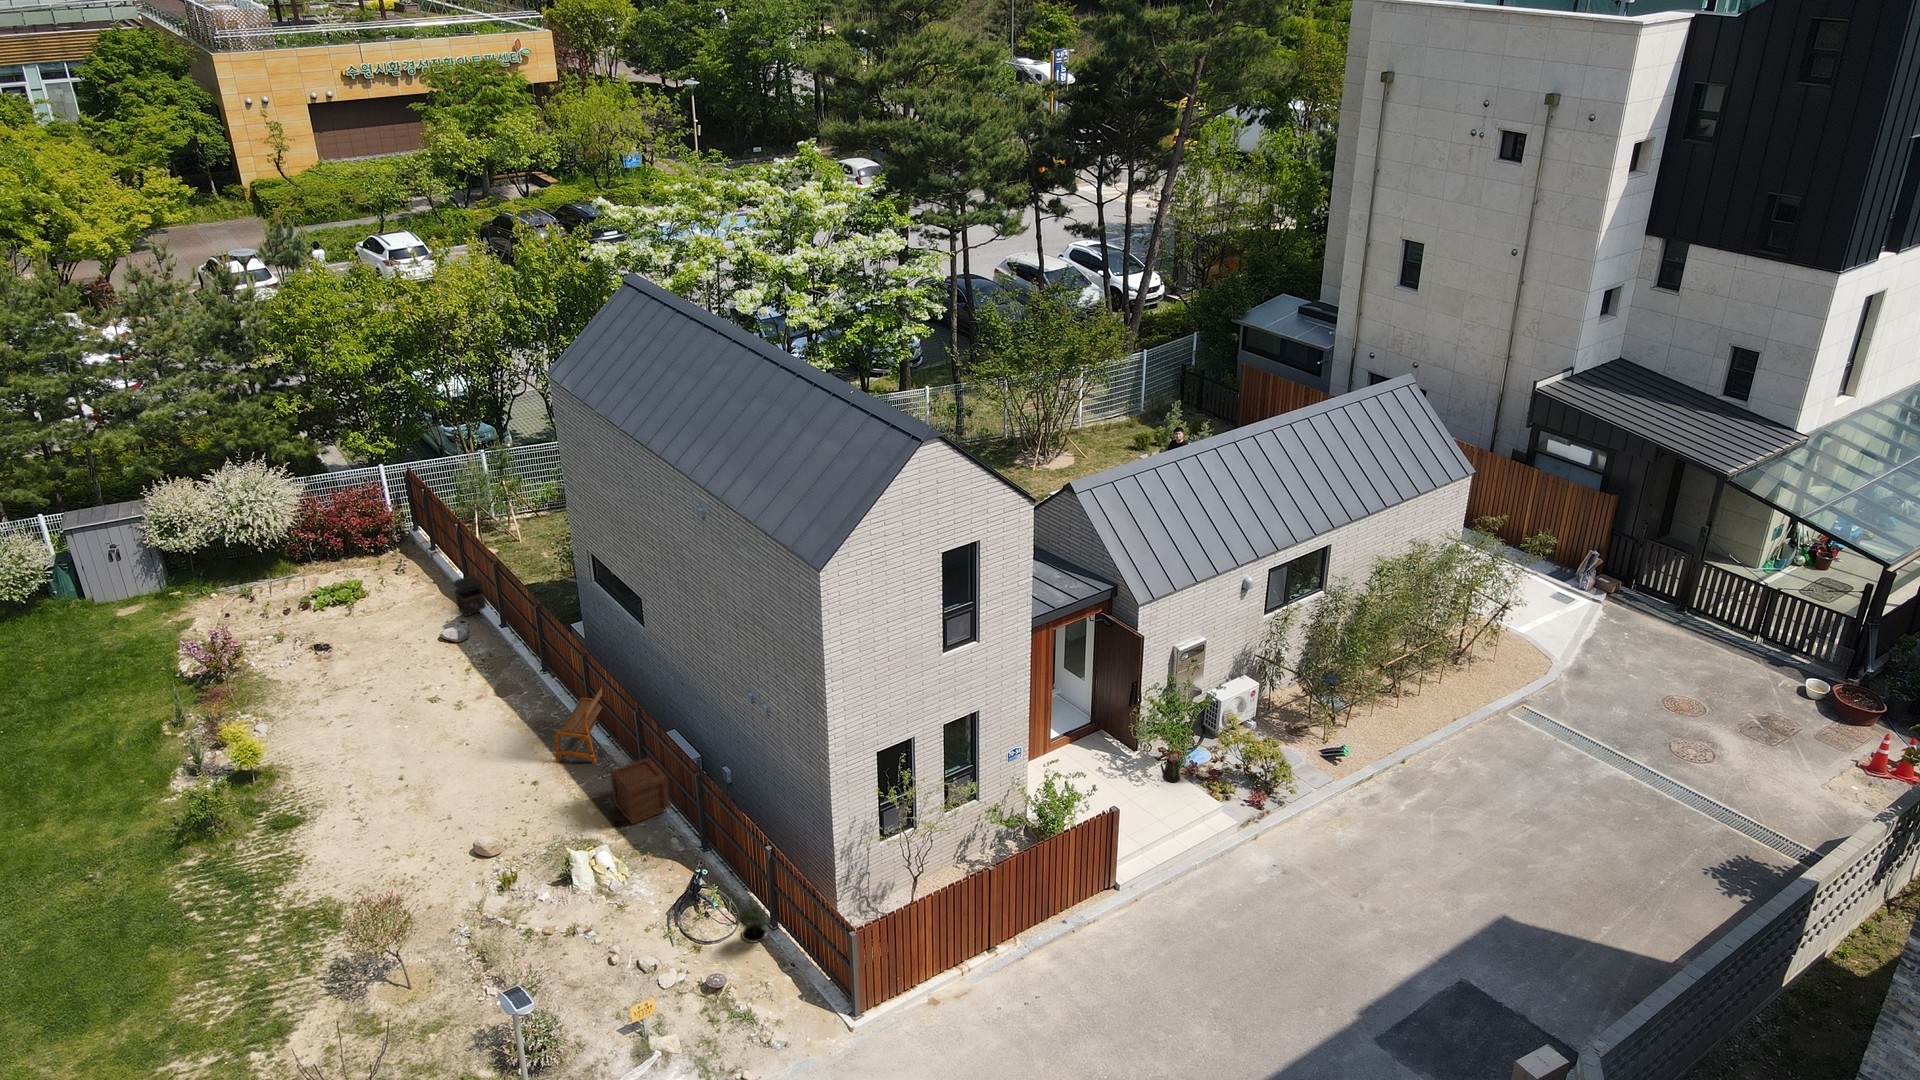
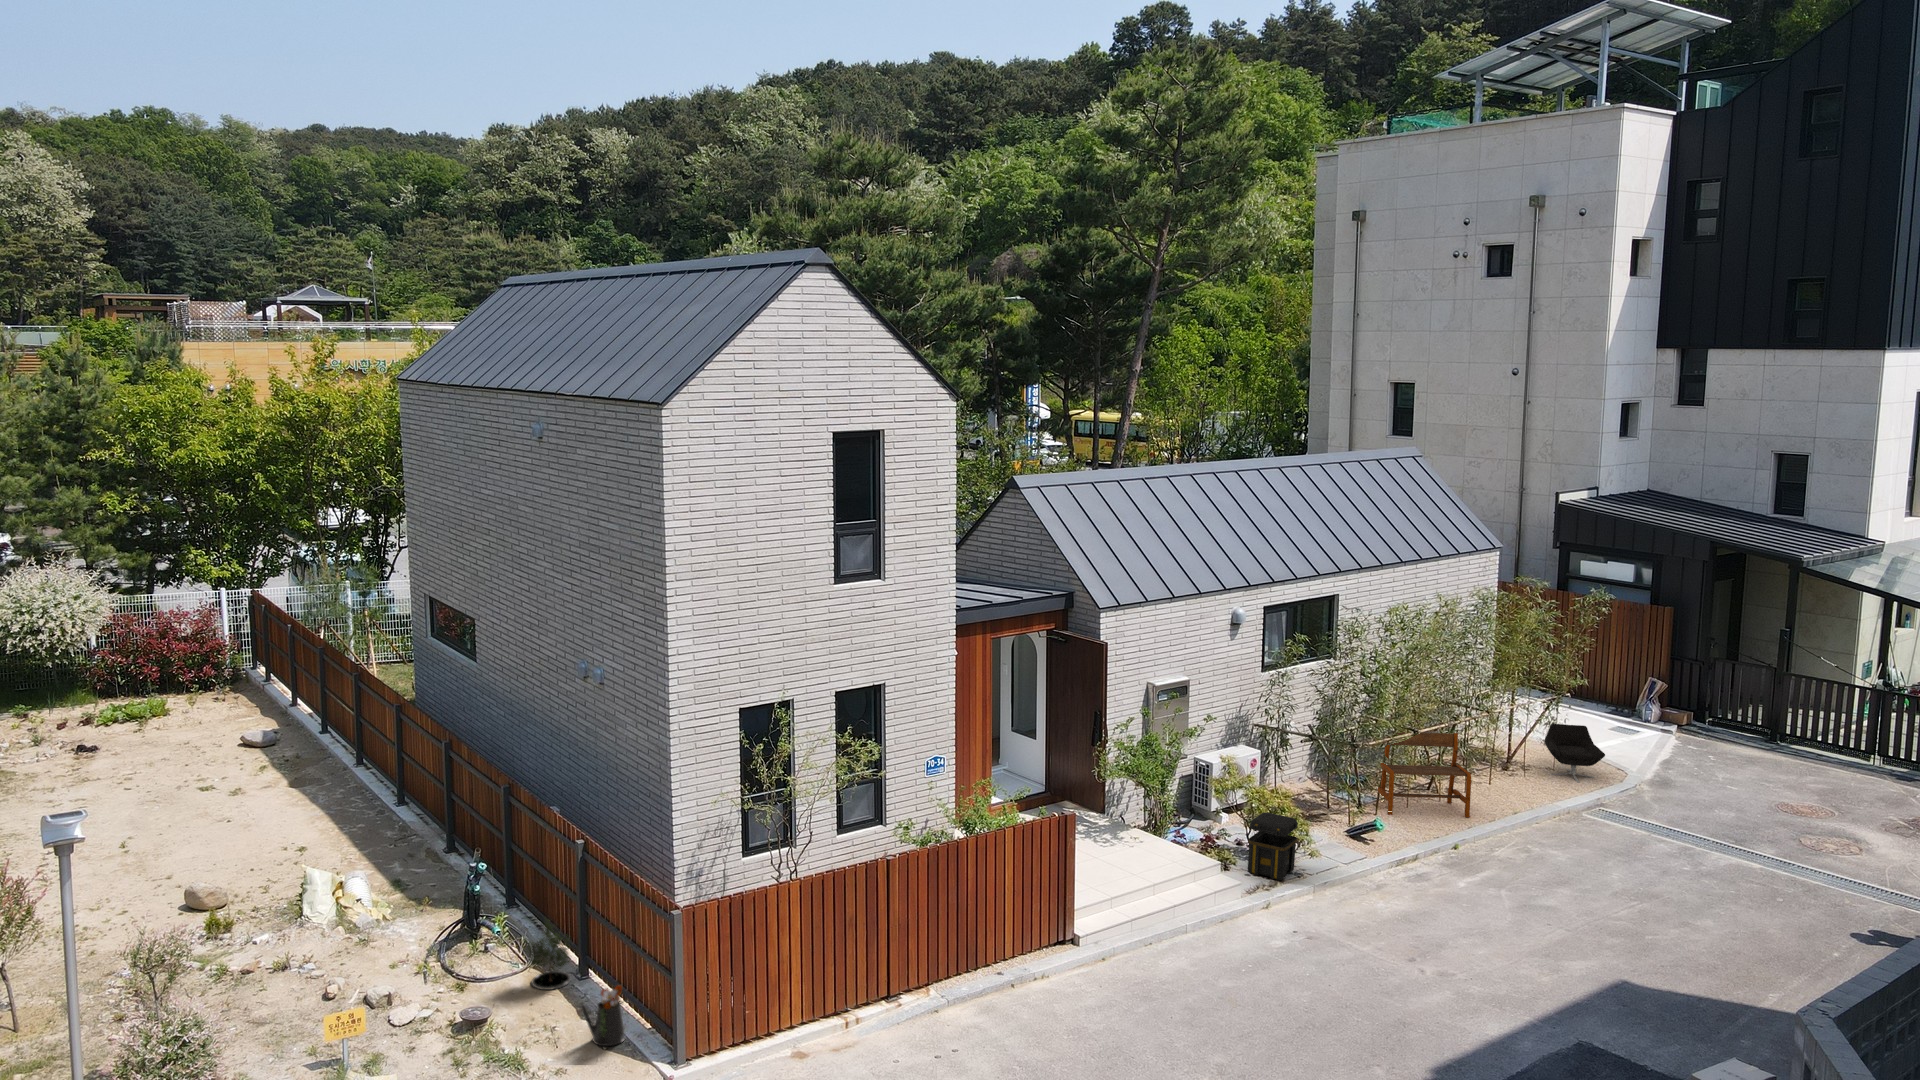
toolbox: present [454,575,486,616] -> present [1248,813,1298,880]
lounge chair: none [1492,619,1538,673] -> present [1544,724,1605,783]
bench: present [555,687,603,764] -> present [1378,732,1471,817]
watering can: present [1161,750,1183,783] -> present [582,985,624,1046]
wooden crate: present [610,758,670,824] -> none [395,799,472,880]

